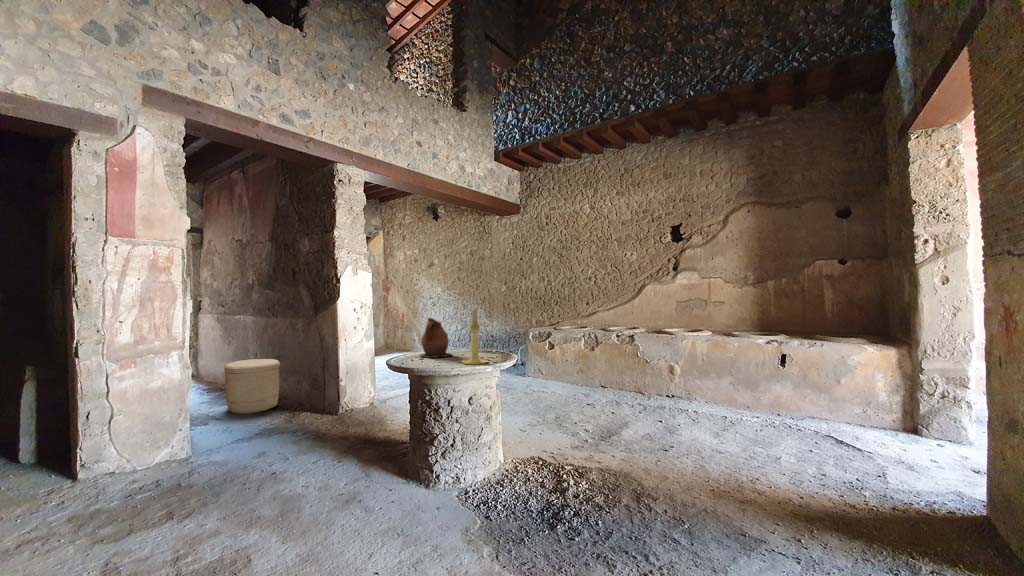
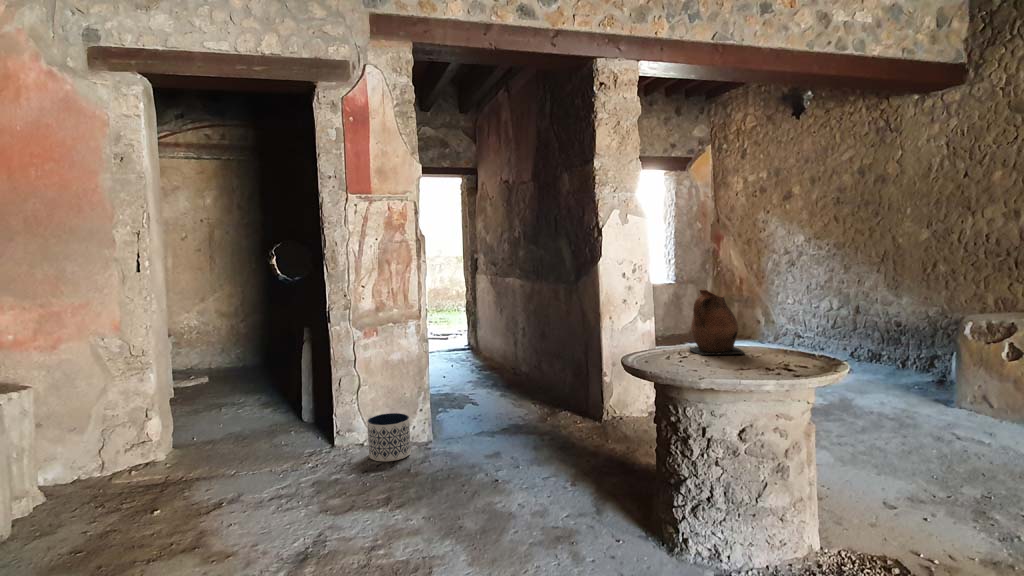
candle holder: present [462,309,488,365] -> none [740,275,790,375]
woven basket: present [224,359,280,414] -> none [485,334,545,401]
planter: none [125,436,174,485] -> present [367,413,411,462]

